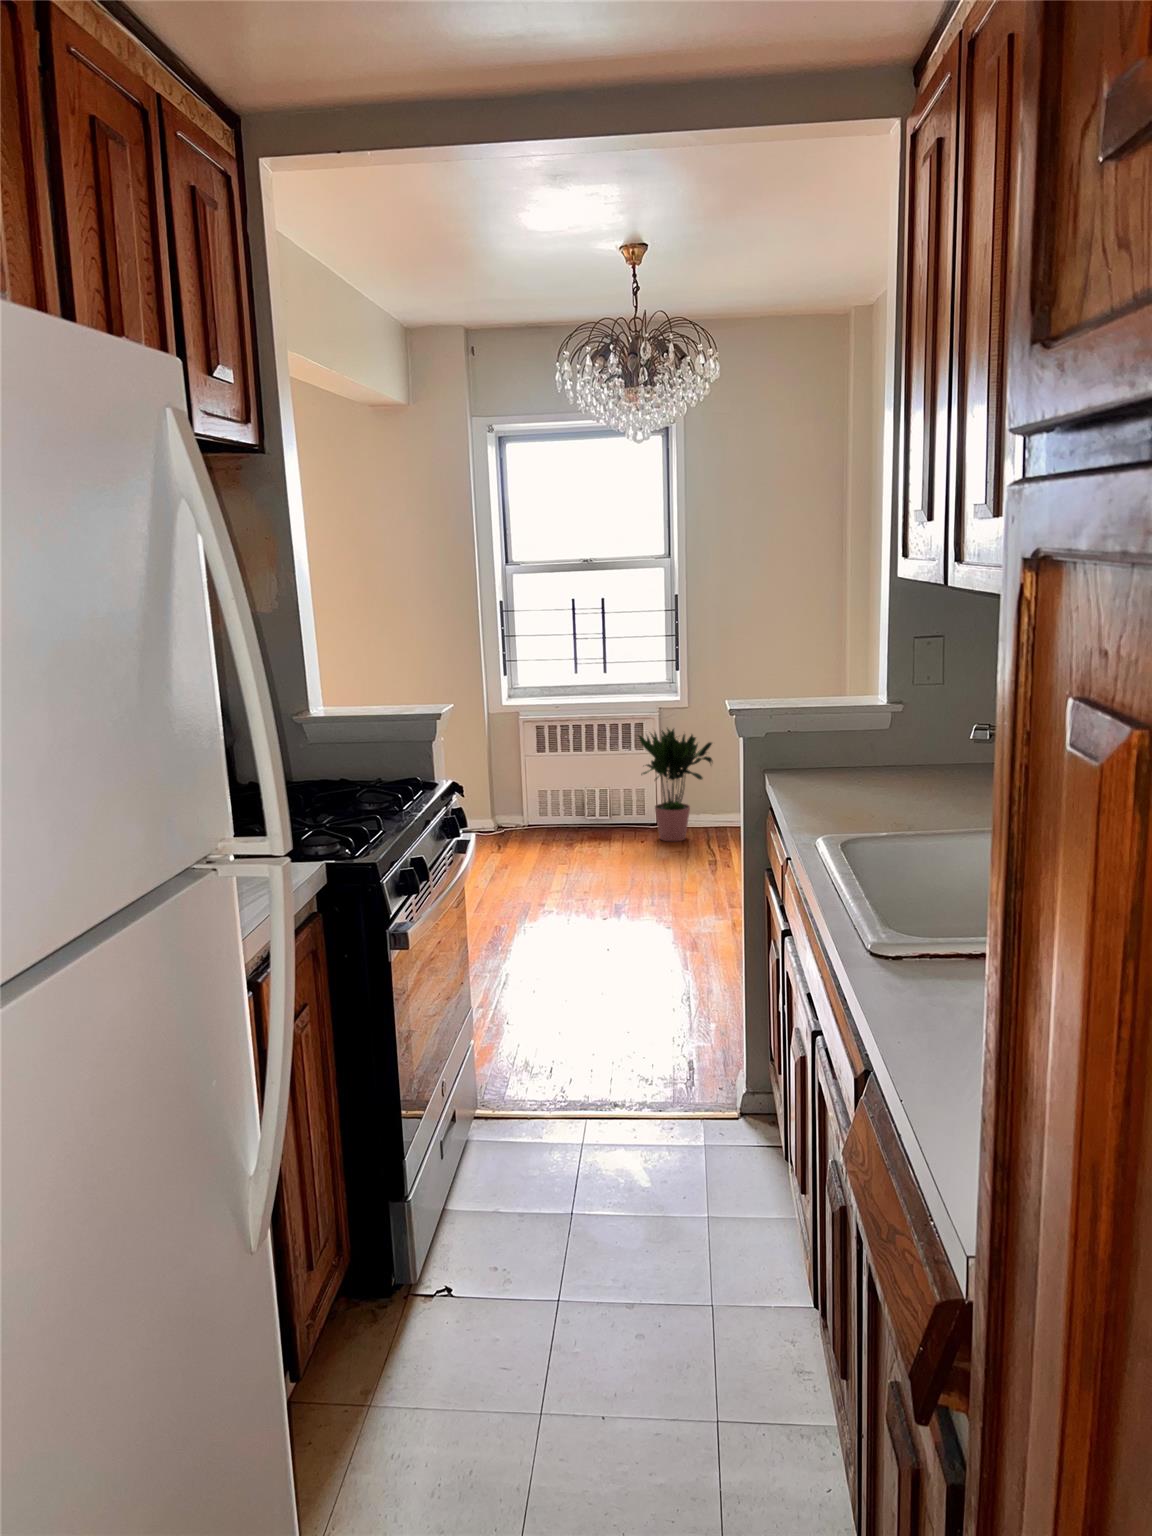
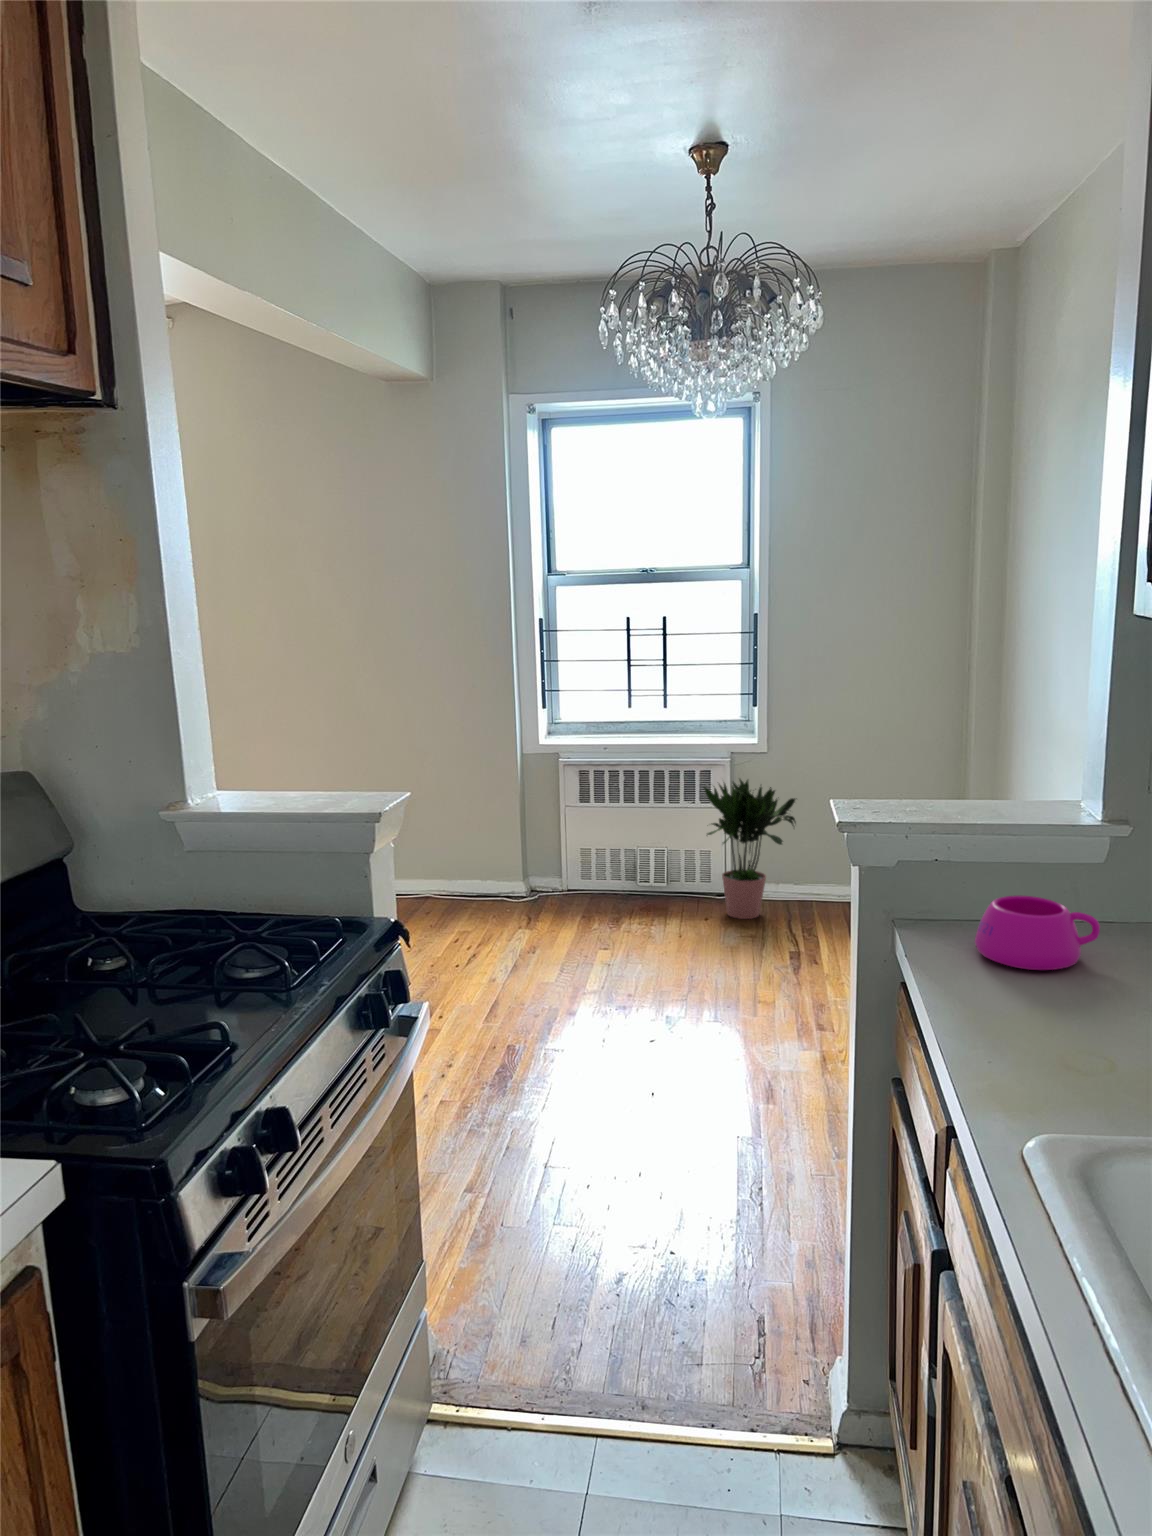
bowl: none [808,750,878,788] -> present [975,896,1100,970]

